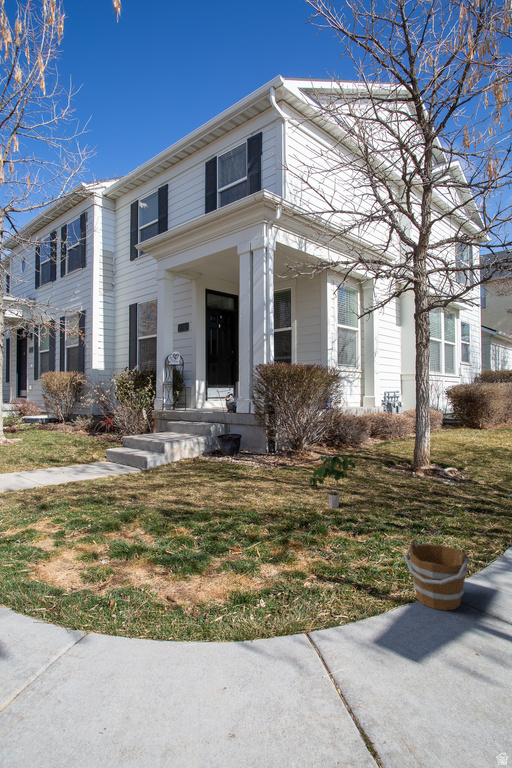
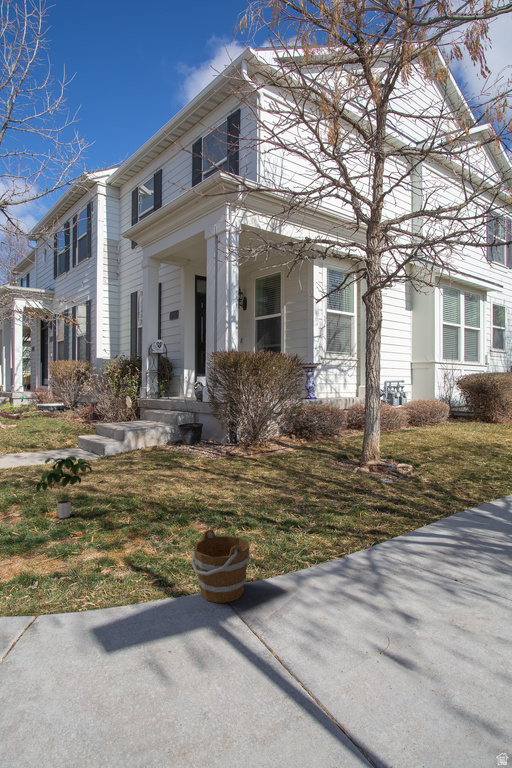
potted plant: present [309,454,356,508] -> present [34,456,92,518]

